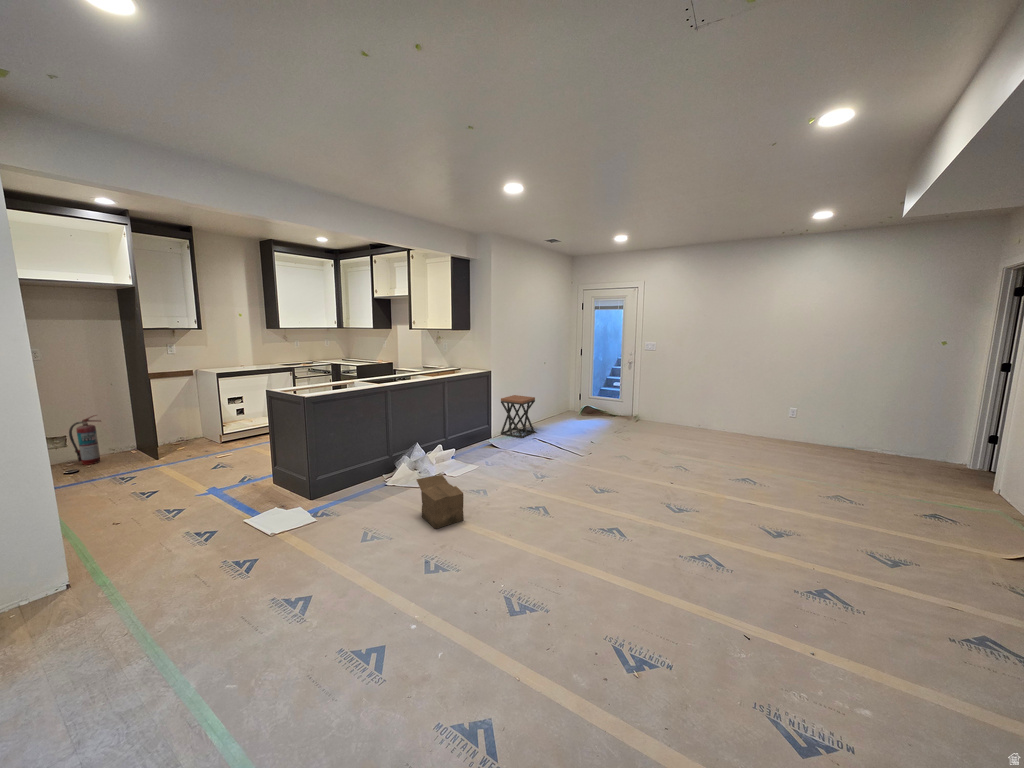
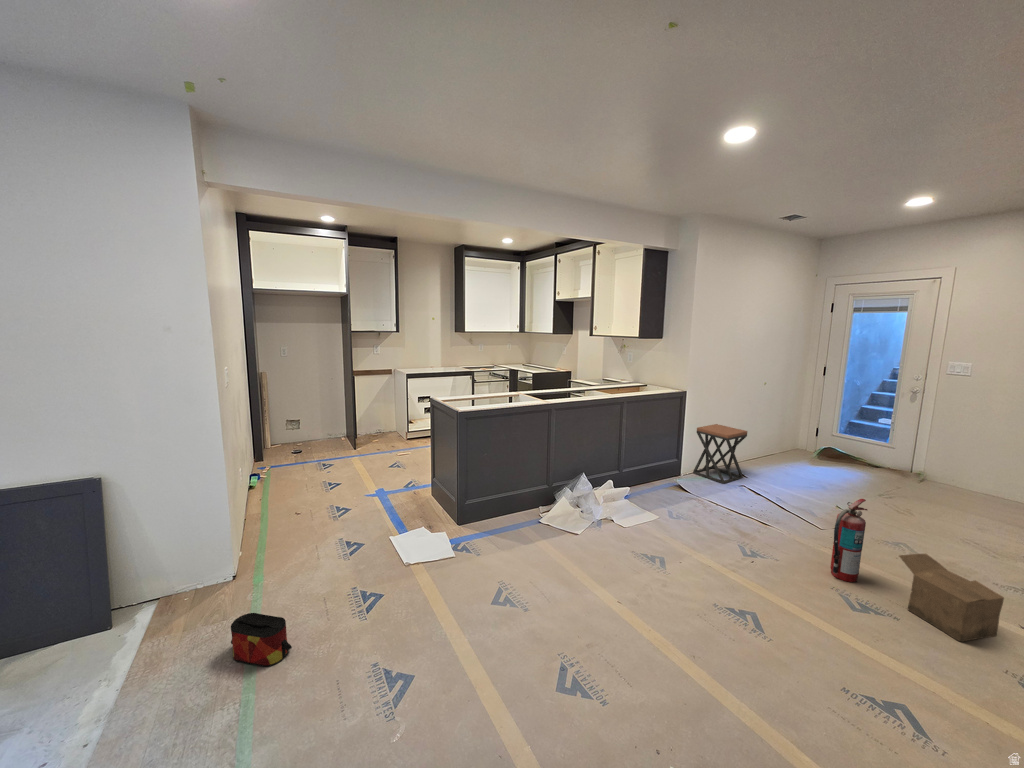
fire extinguisher: present [69,415,100,465] -> present [831,499,867,582]
cardboard box: present [417,475,464,529] -> present [899,554,1004,642]
bag: none [103,589,179,640] -> present [231,613,292,667]

